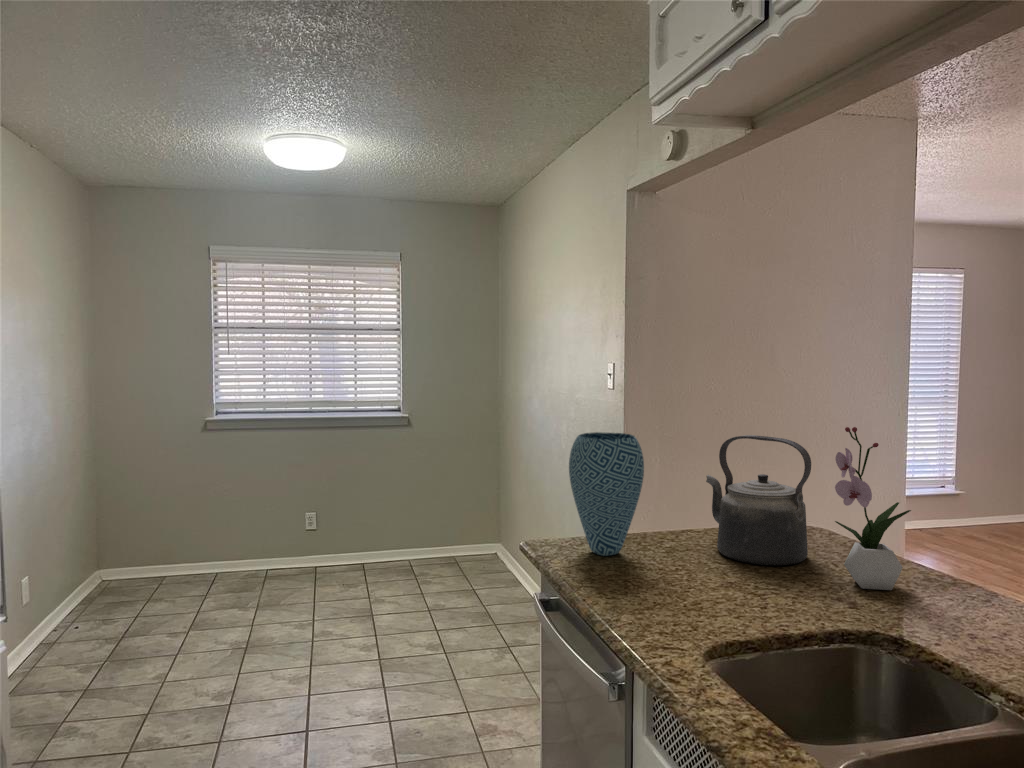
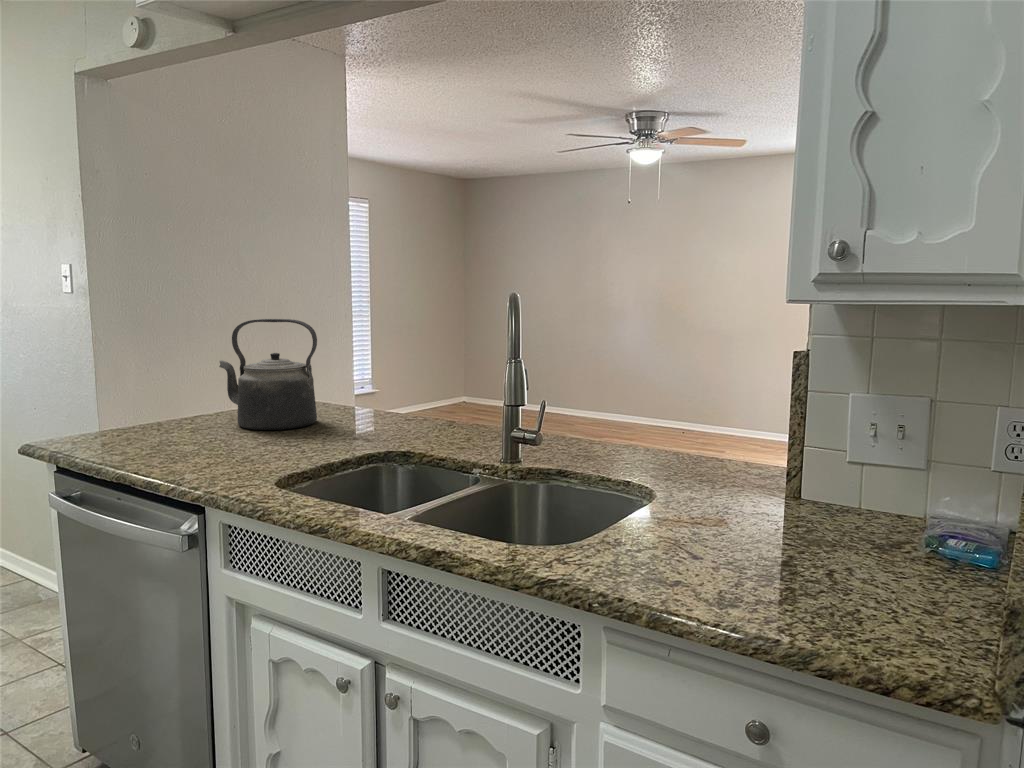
flower arrangement: present [835,427,911,590] -> none [340,303,399,431]
vase: present [569,432,644,556] -> none [79,322,165,445]

